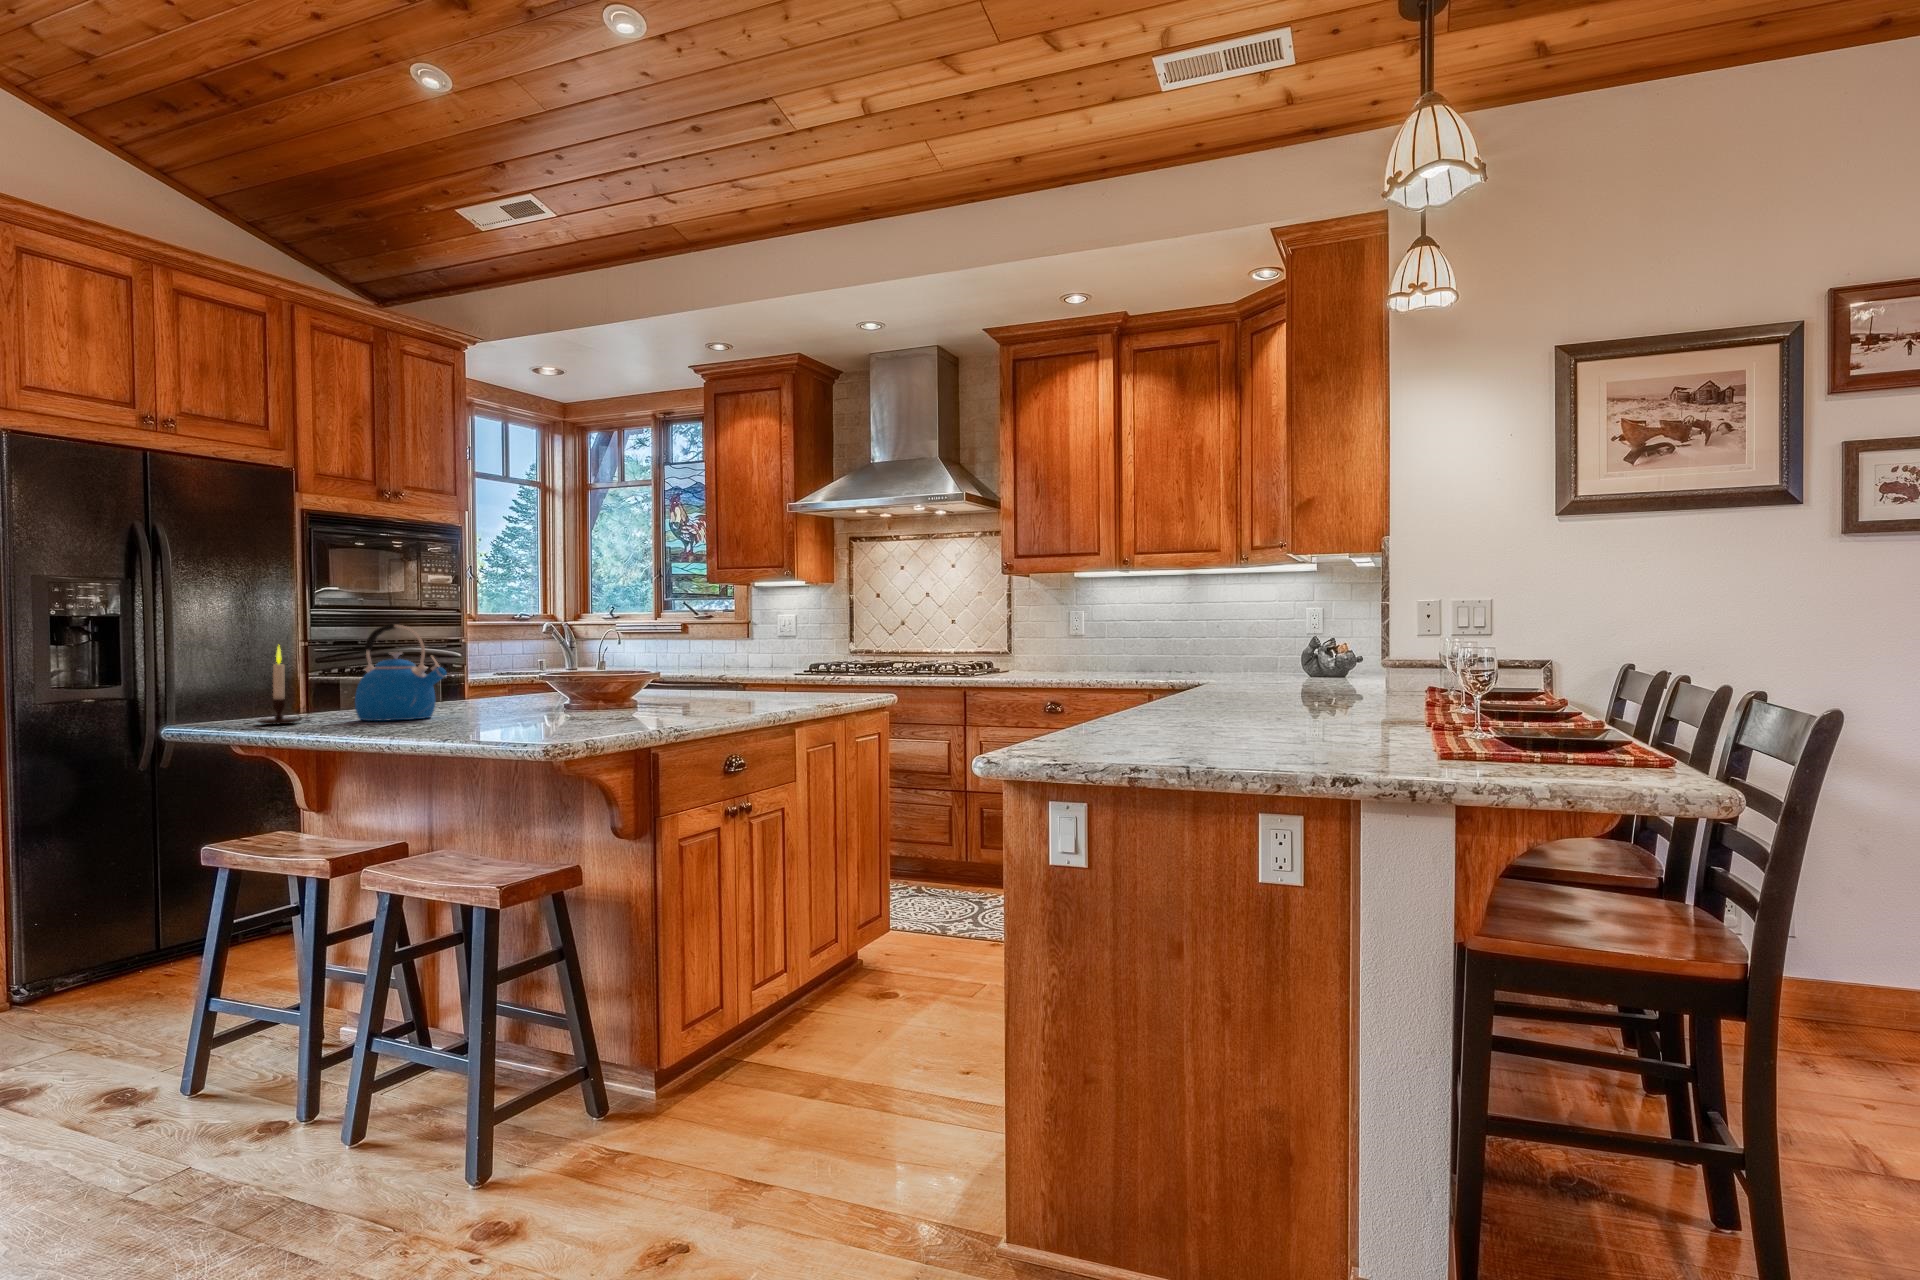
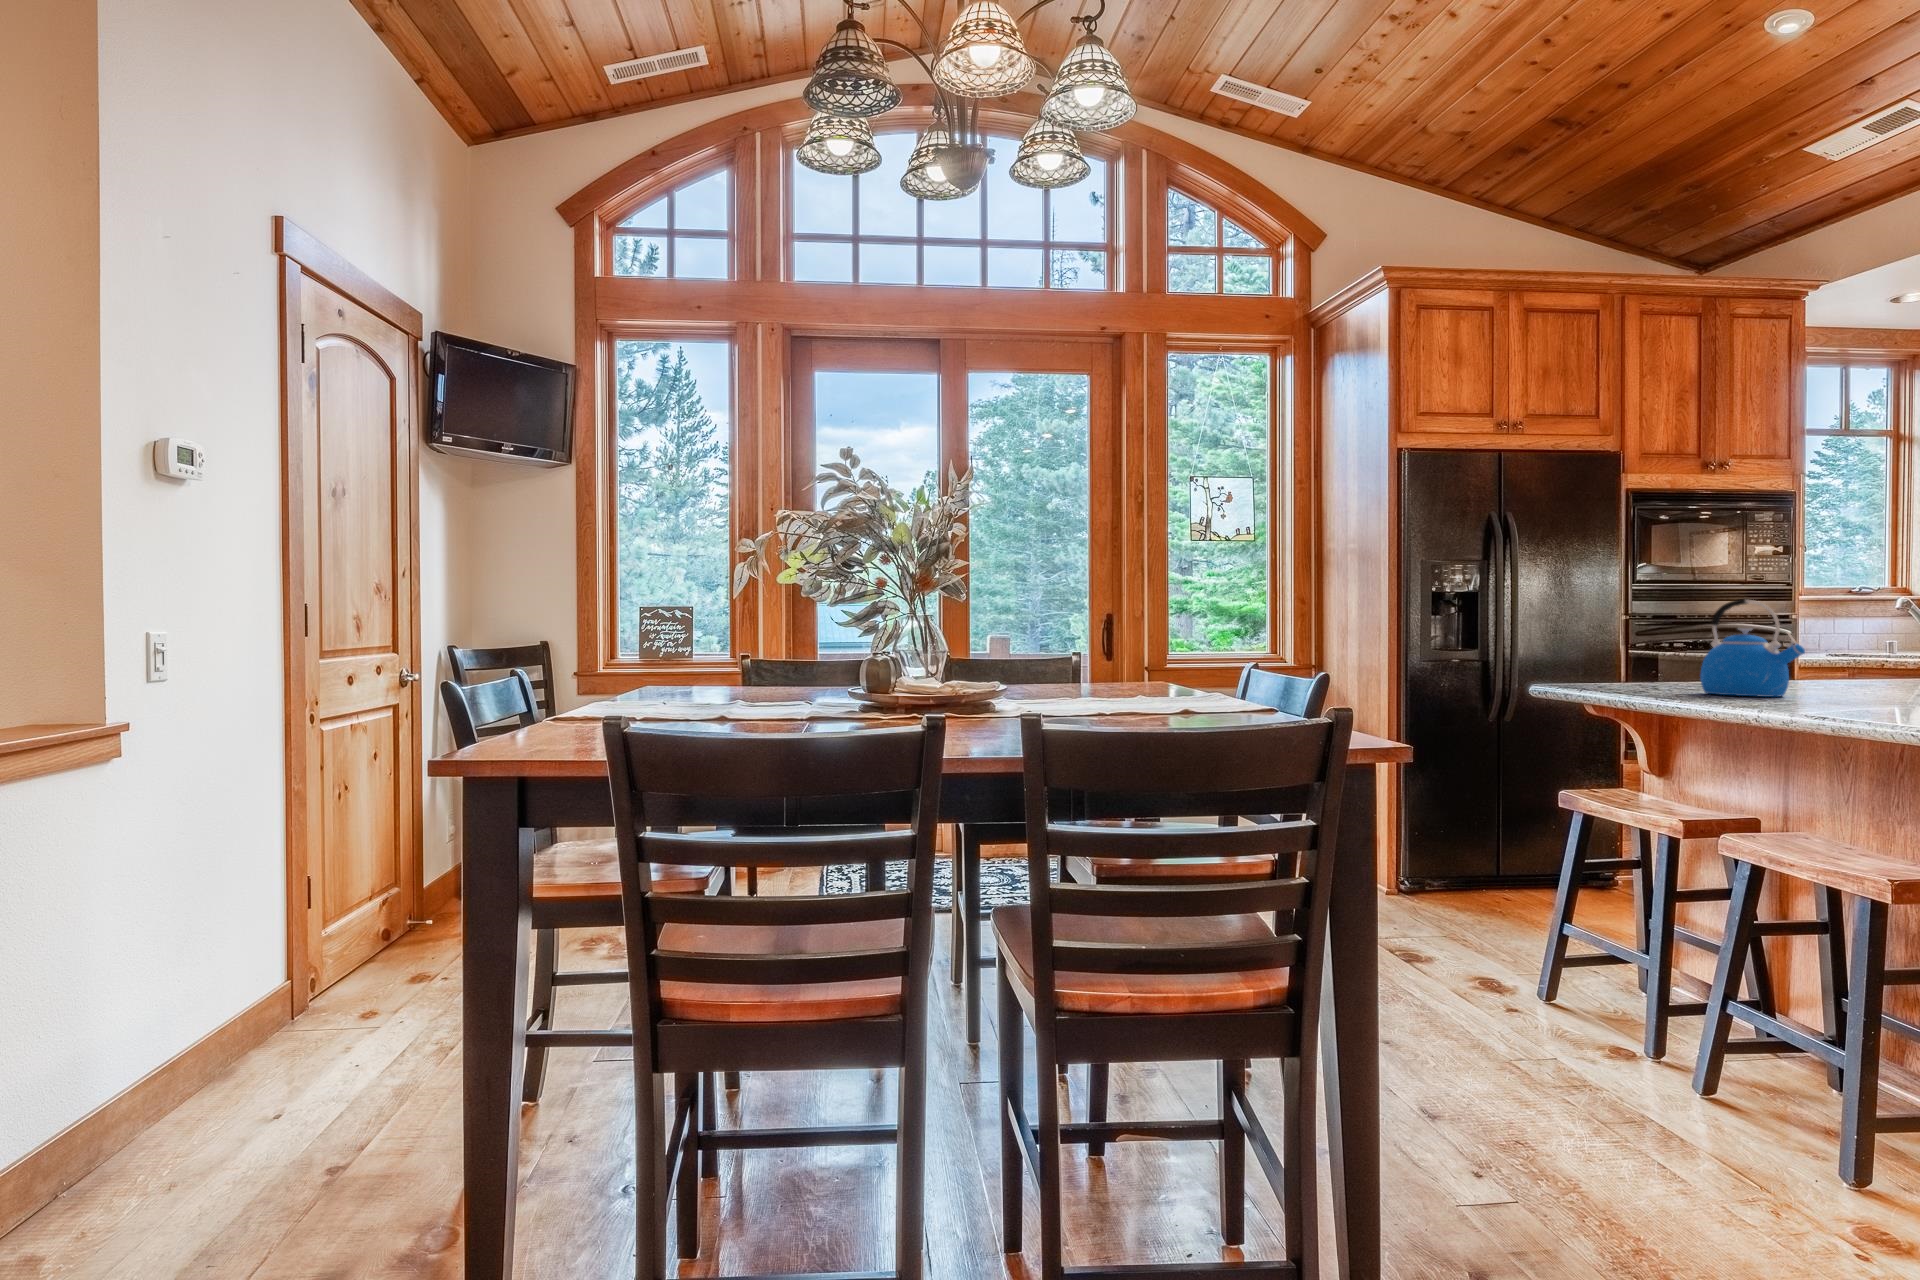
candle: present [258,646,308,725] -> none [1607,618,1654,691]

